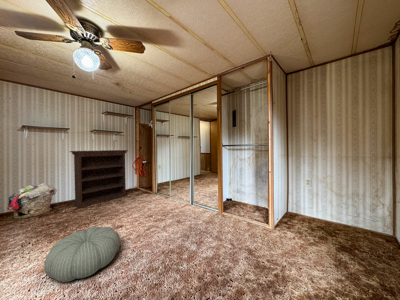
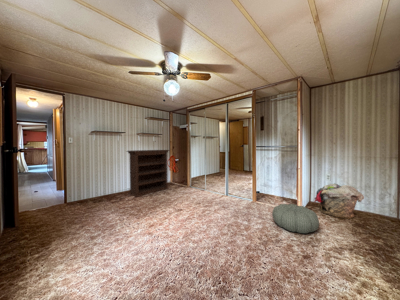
laundry basket: present [7,183,57,219] -> present [314,183,364,219]
pouf: present [44,227,120,282] -> present [272,204,319,233]

